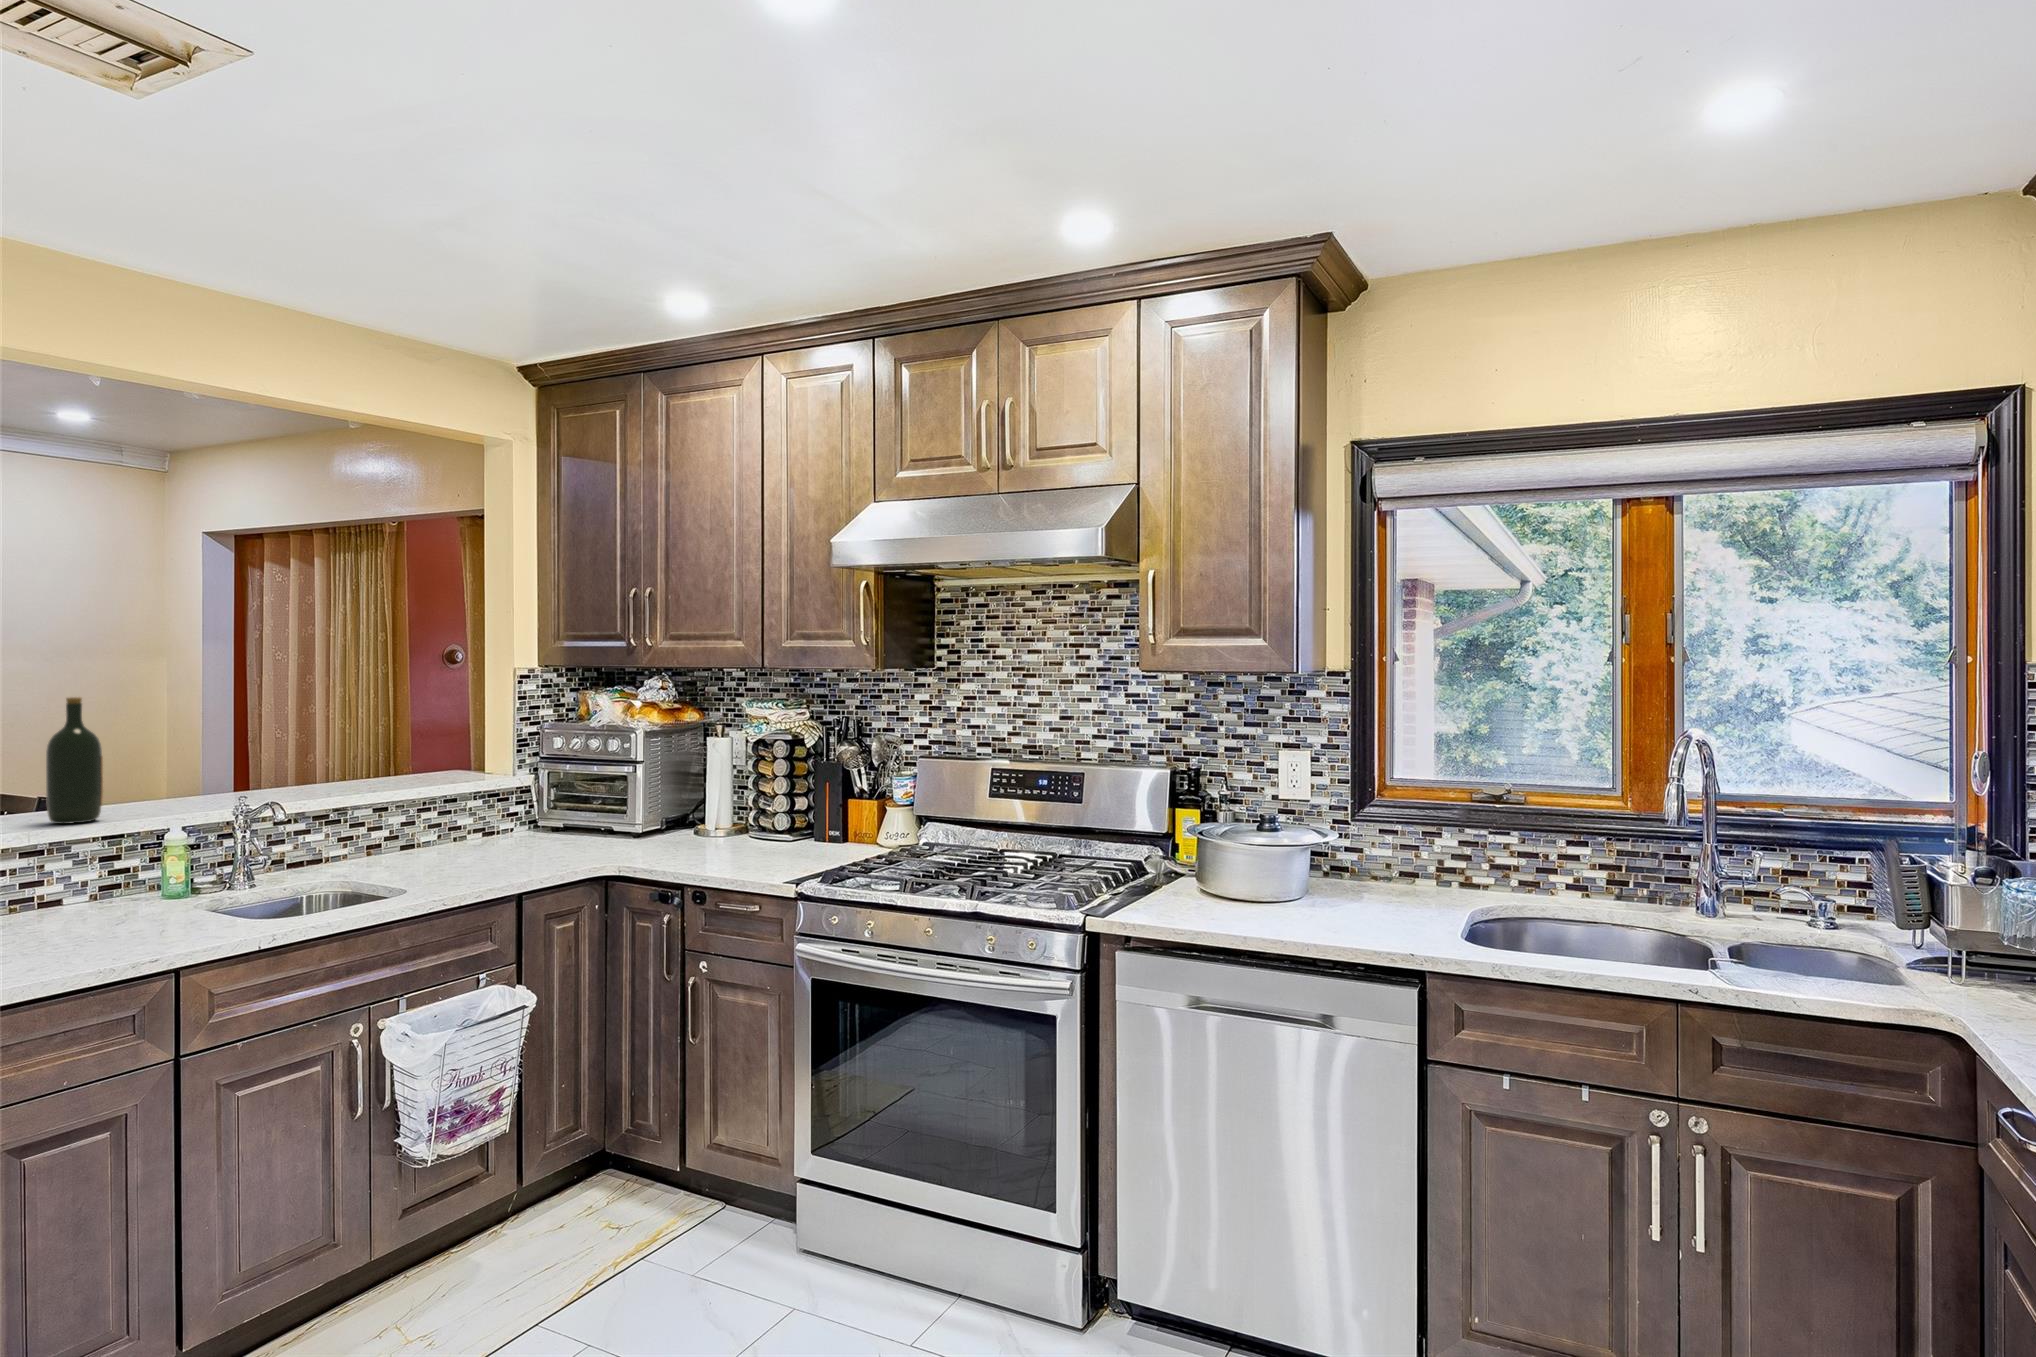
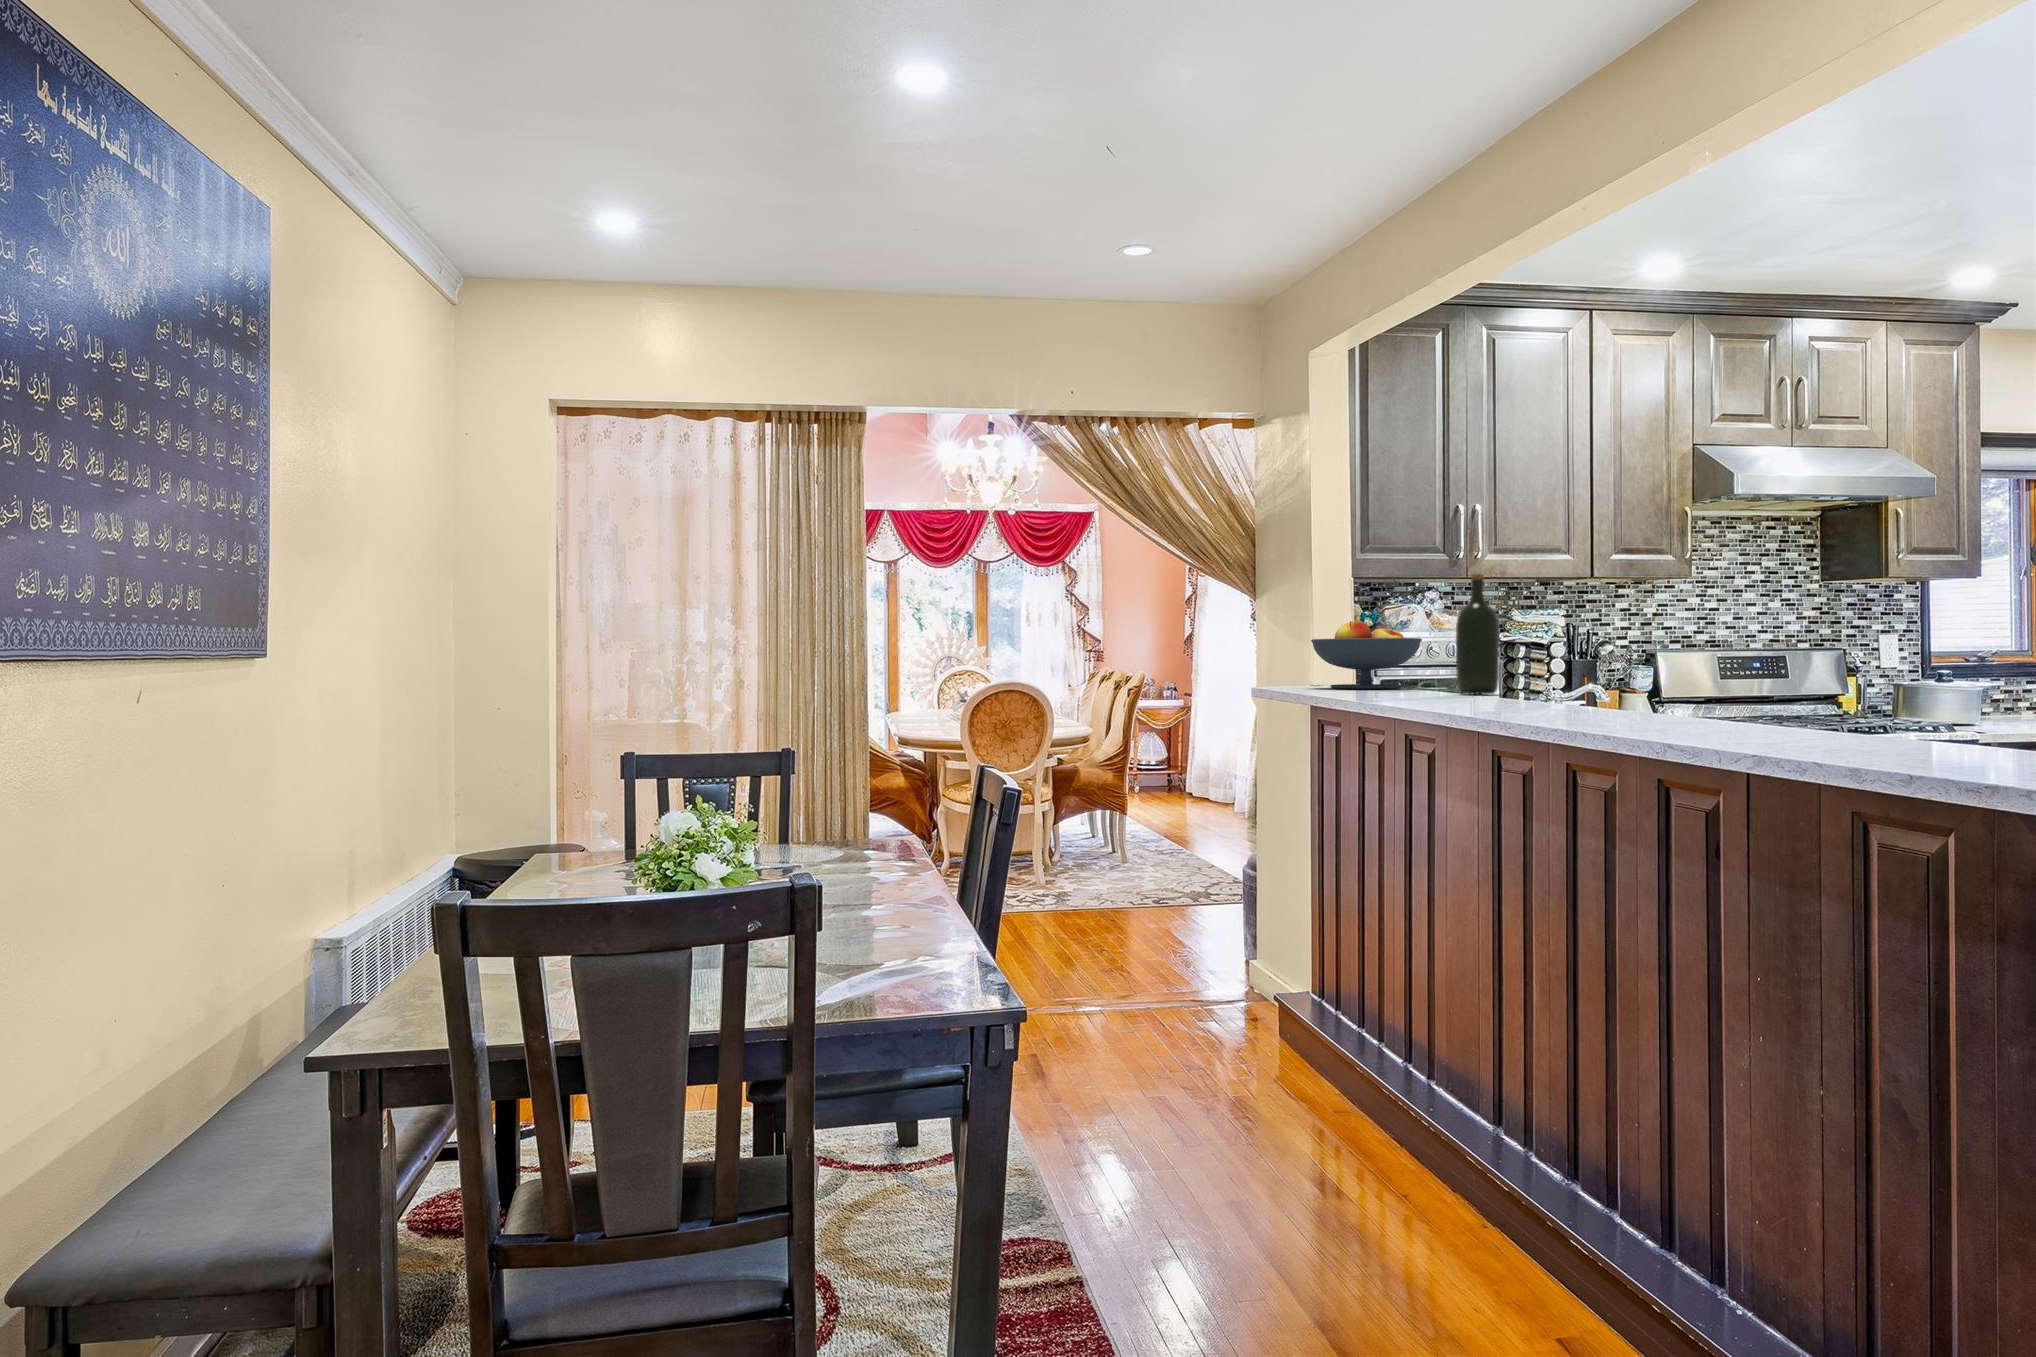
fruit bowl: none [269,726,397,798] -> present [1311,621,1422,689]

